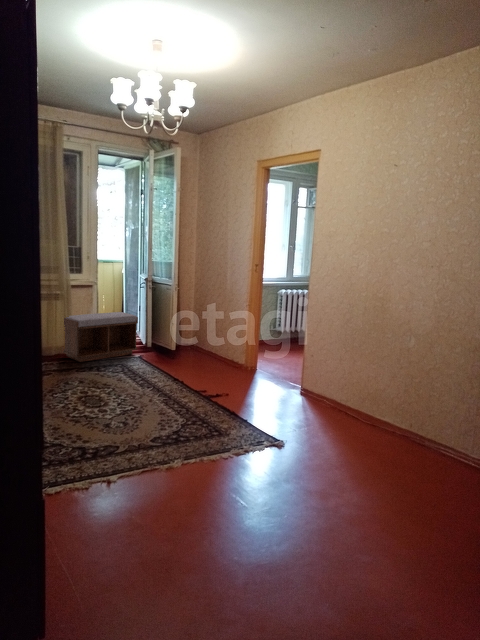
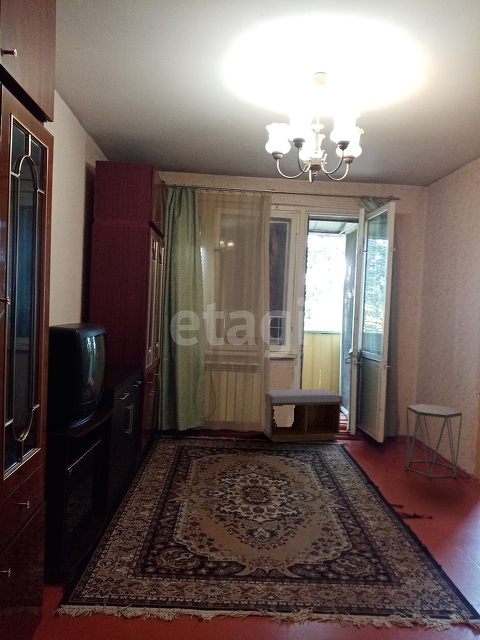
side table: none [196,318,235,371] -> present [406,404,462,477]

